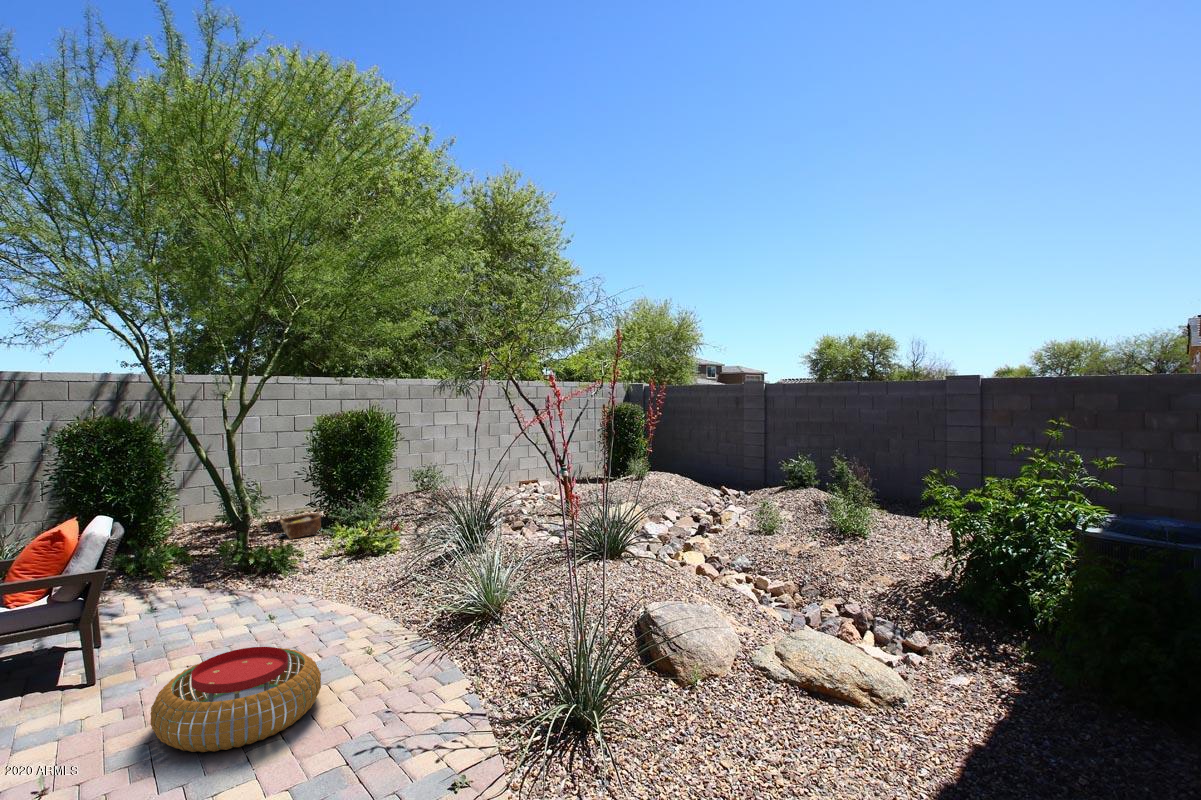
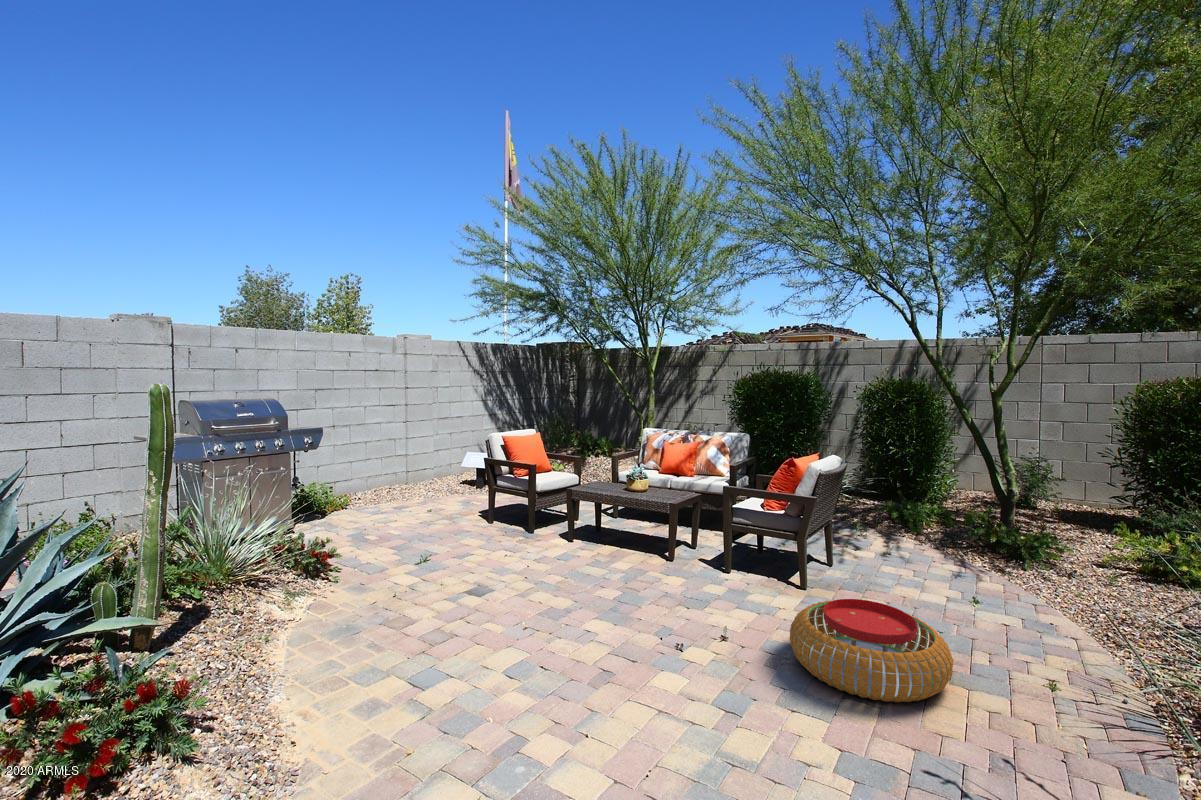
woven basket: present [280,508,321,539] -> none [1066,504,1126,539]

